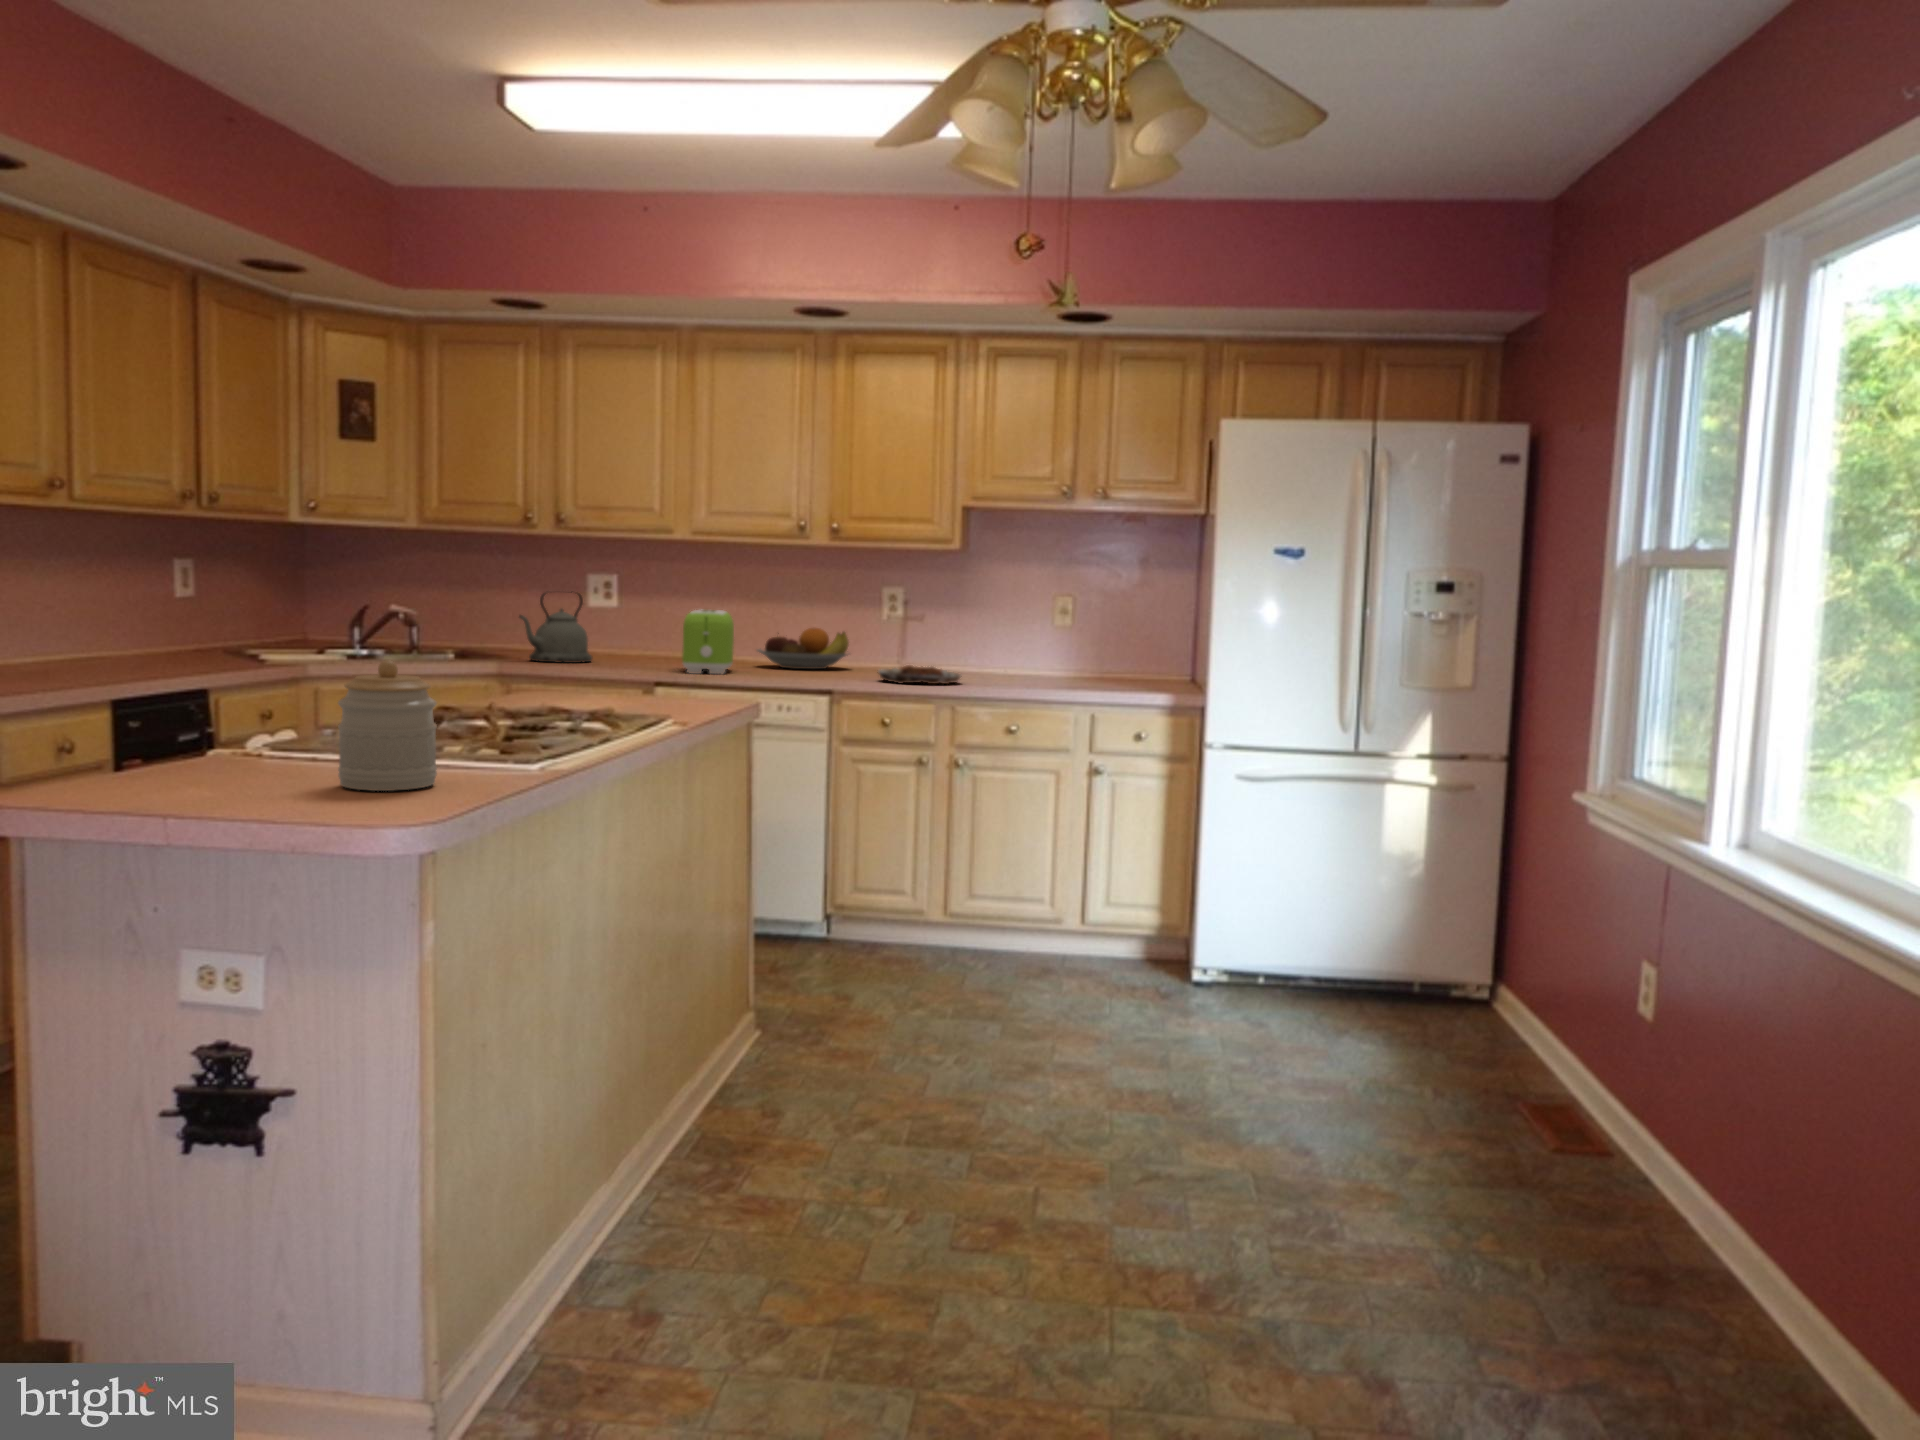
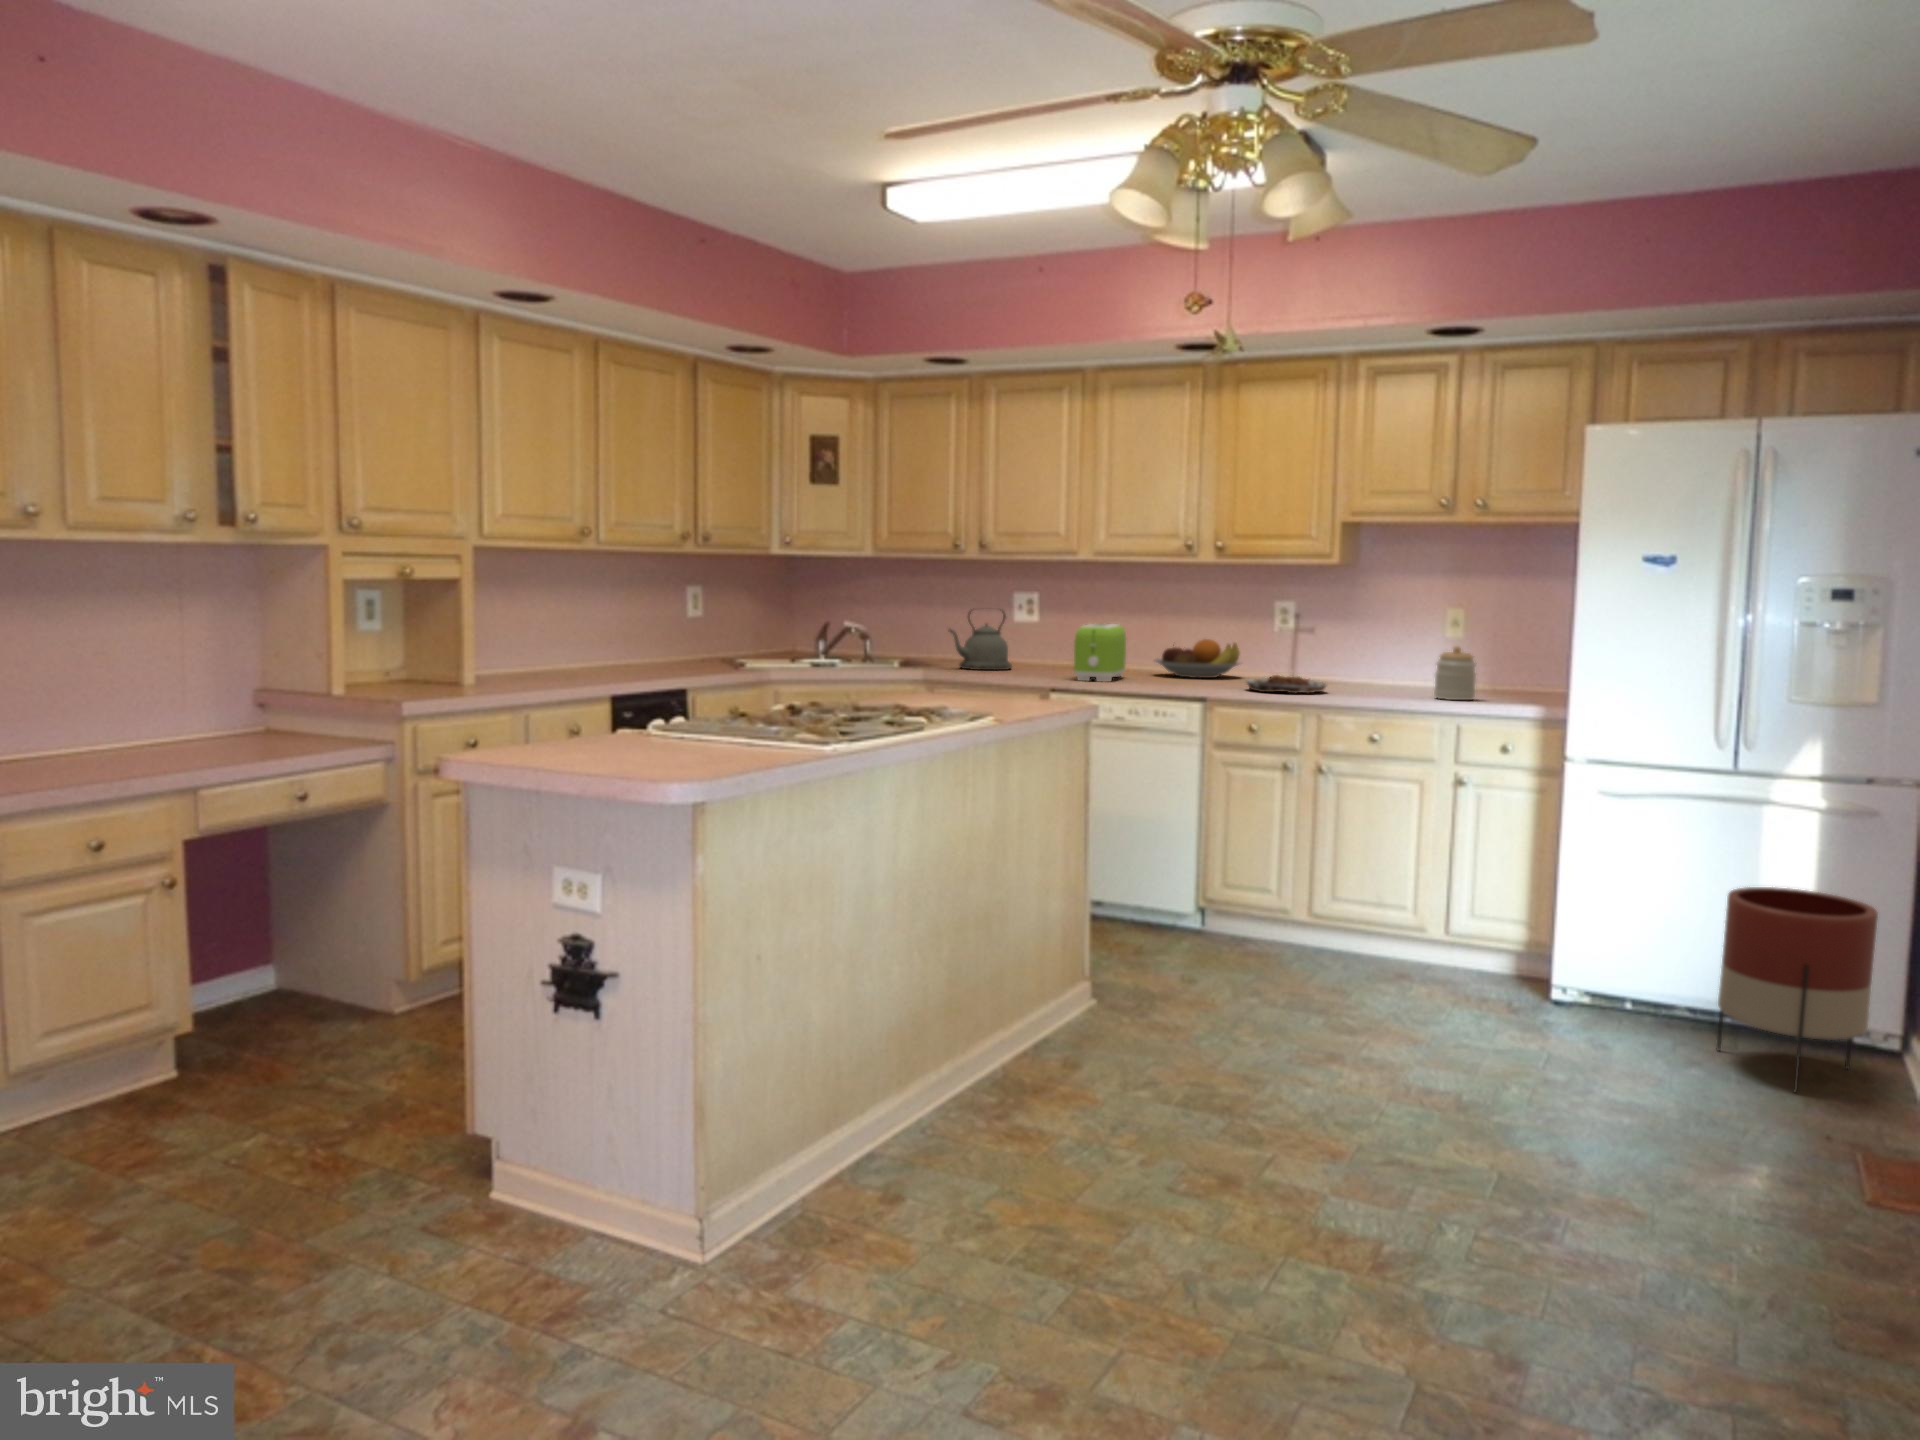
jar: present [338,661,437,791] -> present [1434,646,1476,700]
planter: none [1348,858,1485,1047] -> present [1717,887,1878,1092]

